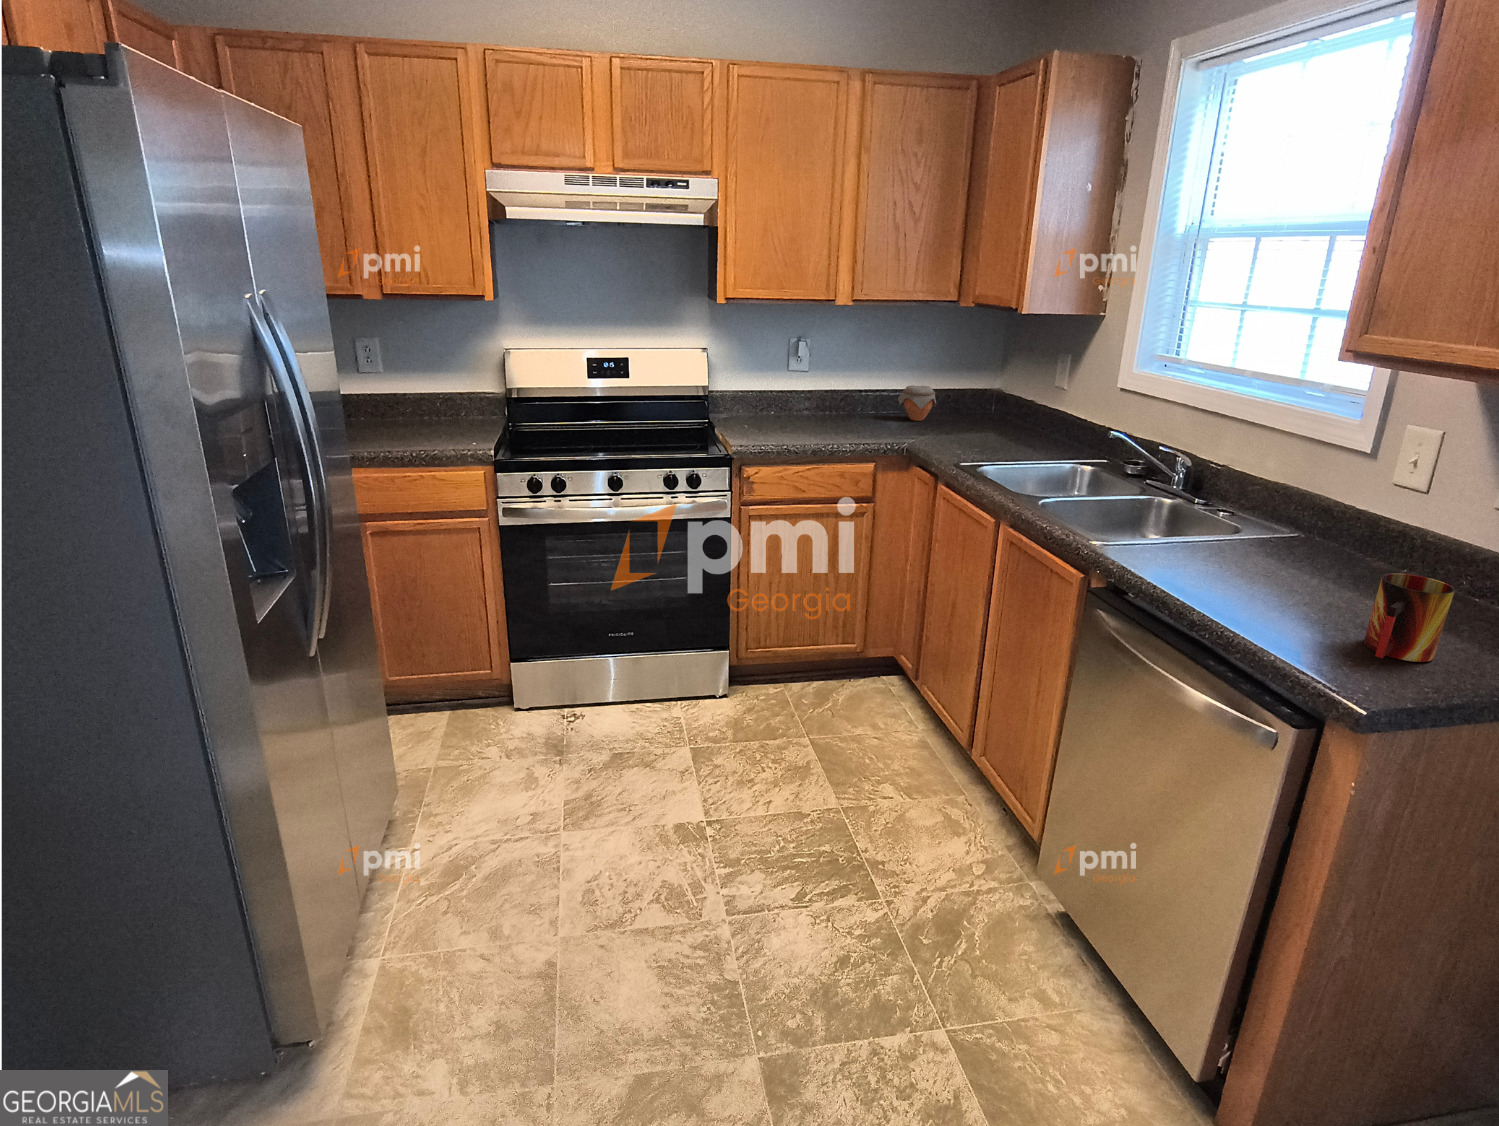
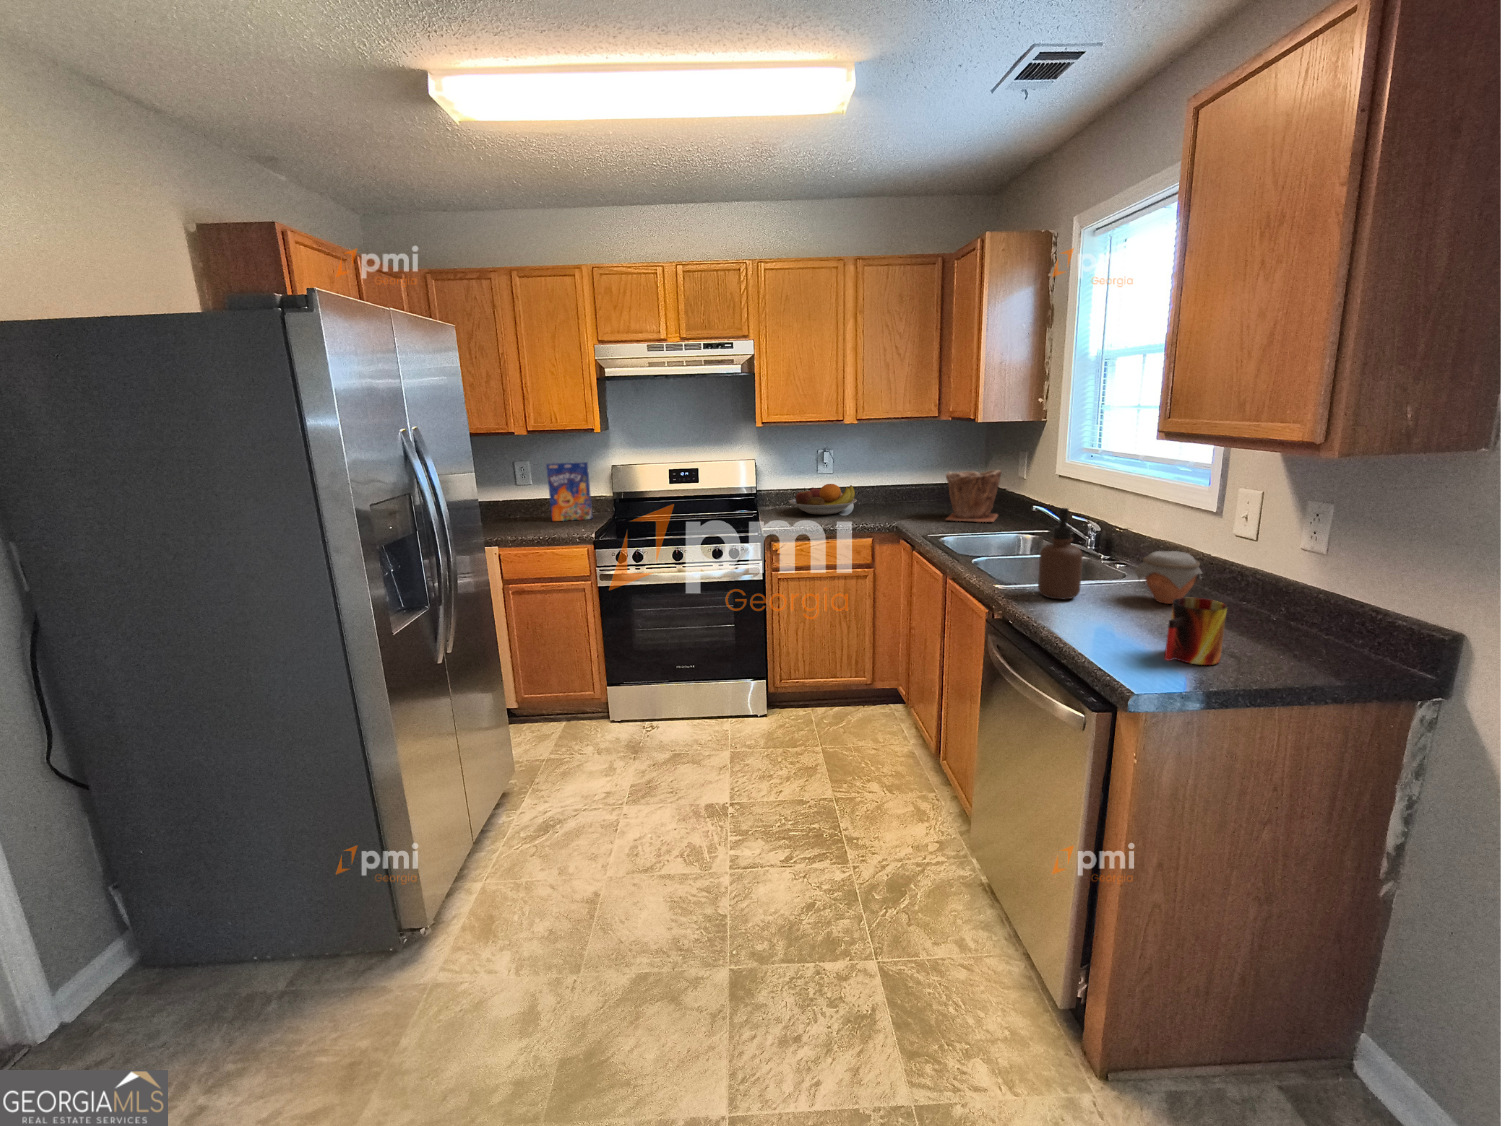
cereal box: none [408,343,477,429] -> present [546,462,592,521]
plant pot: none [969,378,1043,447] -> present [946,470,1002,522]
jar: present [898,385,936,421] -> present [1135,551,1202,604]
fruit bowl: none [757,388,847,430] -> present [789,484,857,515]
soap dispenser: none [1157,444,1222,564] -> present [1038,508,1083,599]

